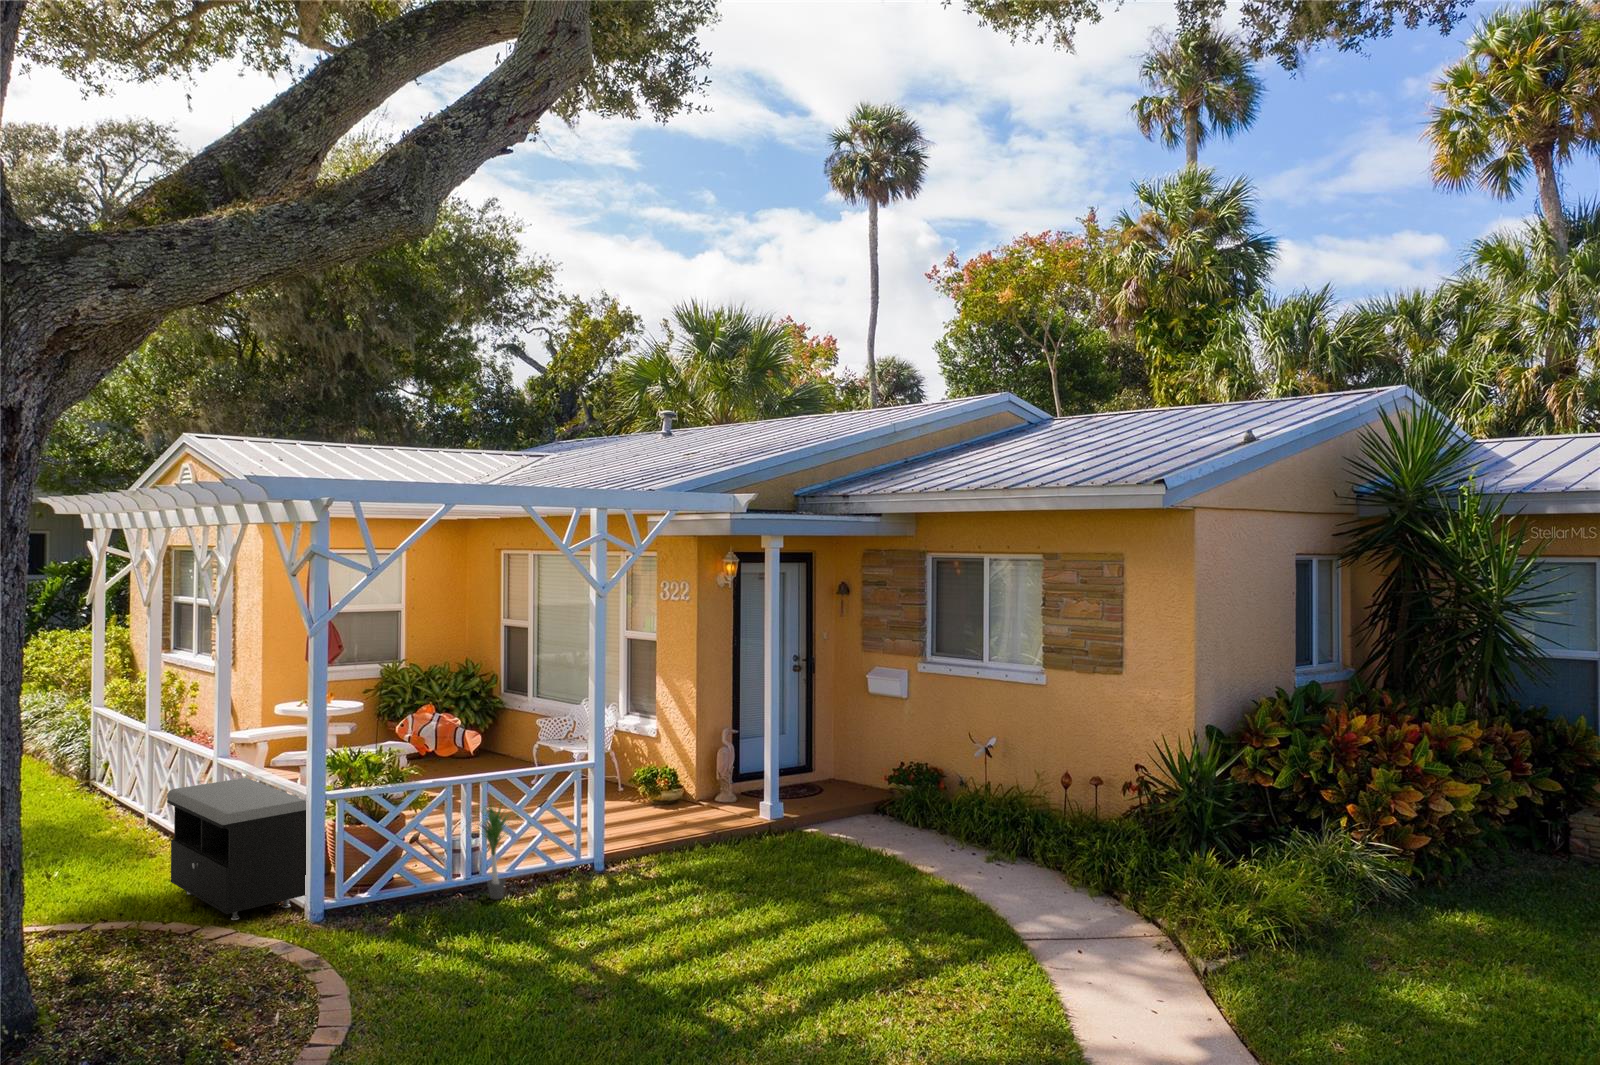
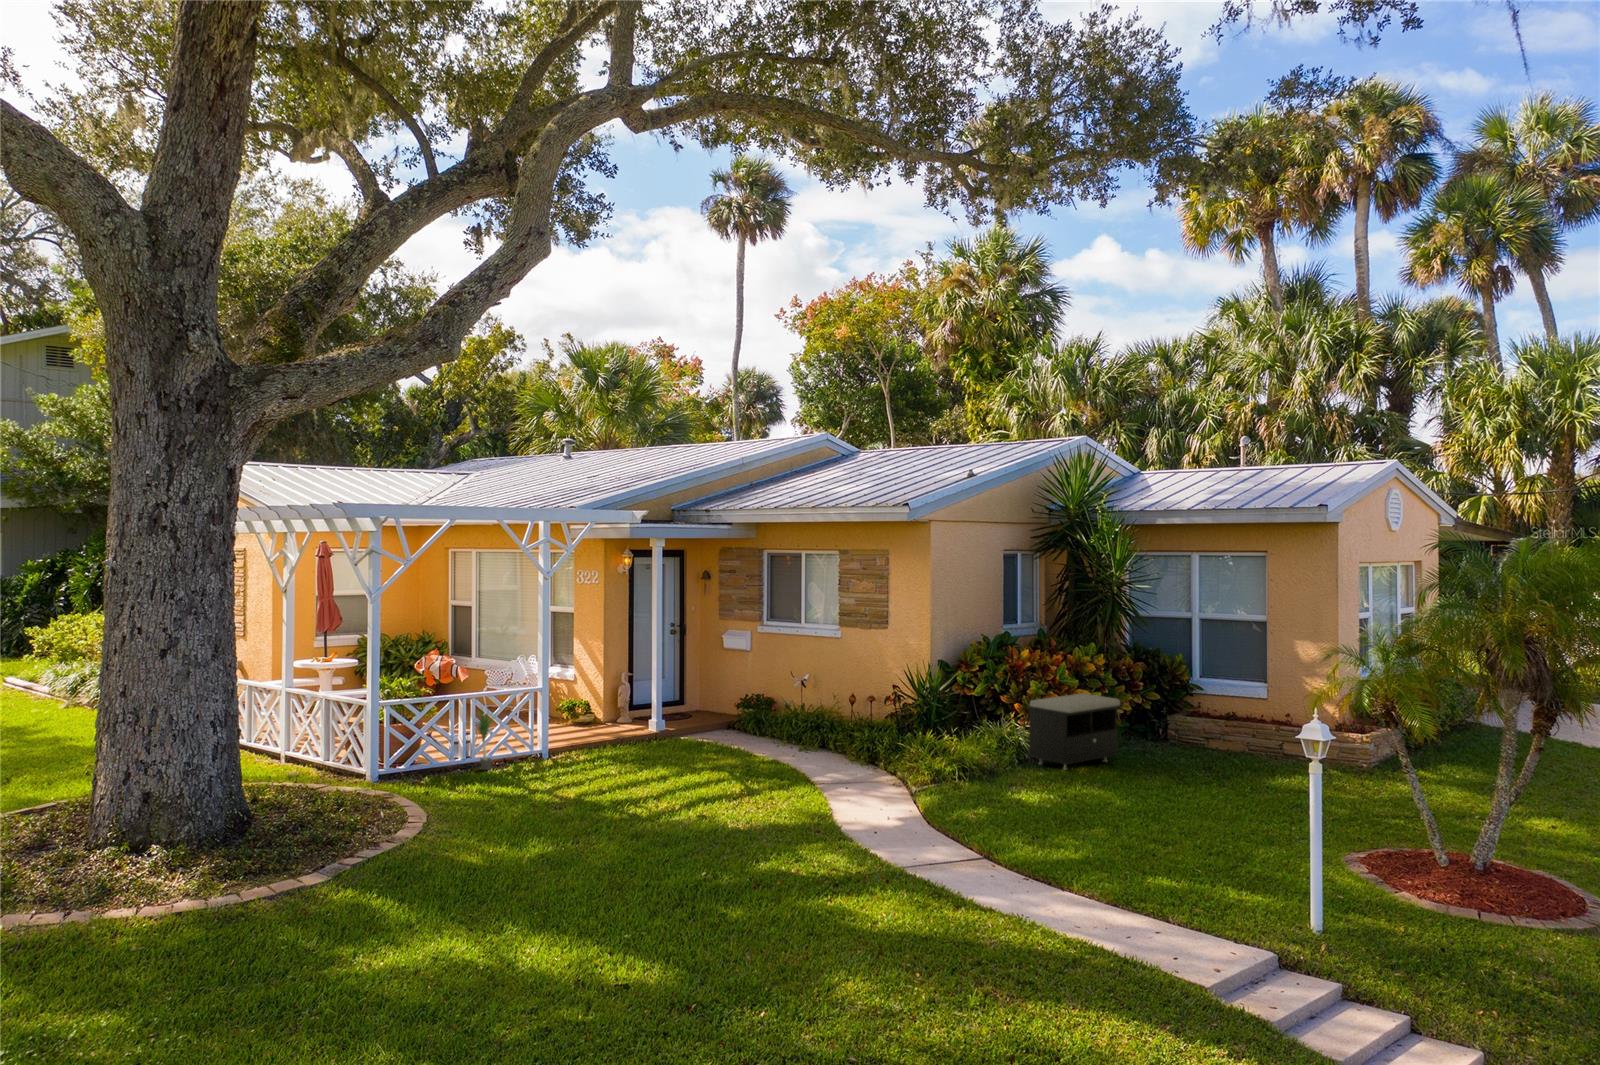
storage bench: present [167,778,306,920] -> present [1029,694,1120,770]

